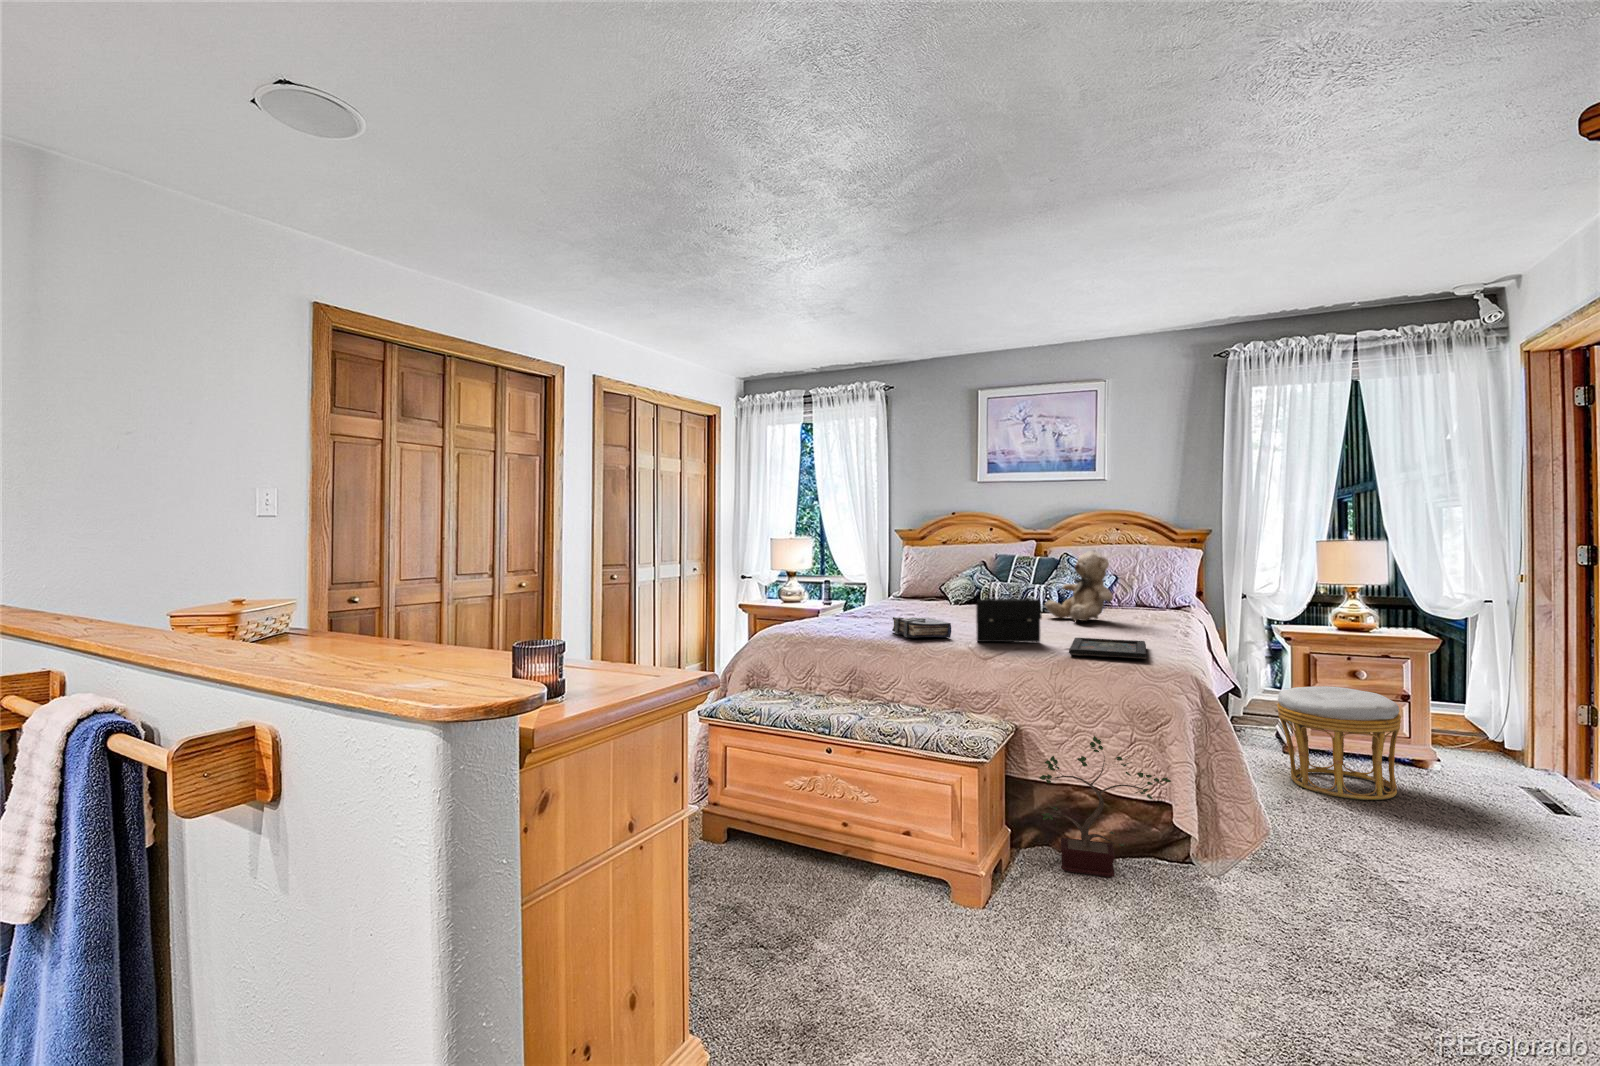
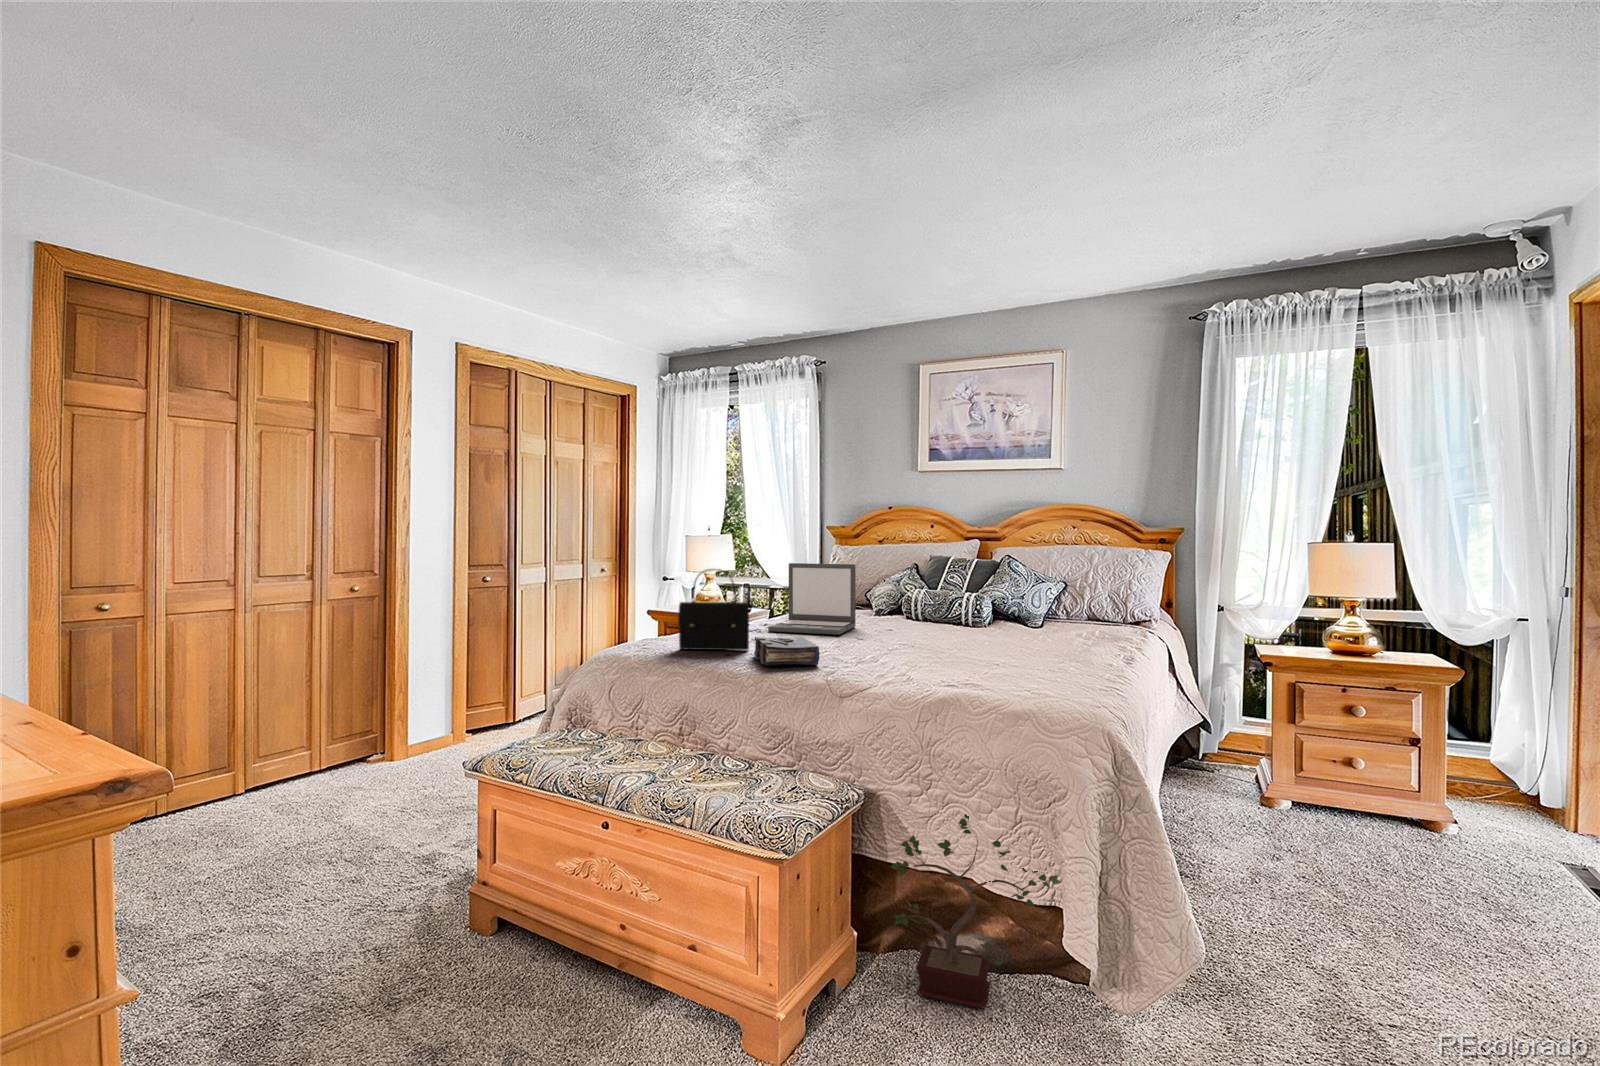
teddy bear: present [1045,550,1113,621] -> none [966,553,1045,643]
laptop: none [882,560,949,618] -> present [768,563,856,635]
handbag: present [976,570,1042,642] -> present [678,569,749,650]
tray: present [1069,638,1147,659] -> none [947,668,1060,703]
ottoman: present [1277,686,1401,800] -> none [1247,727,1404,881]

